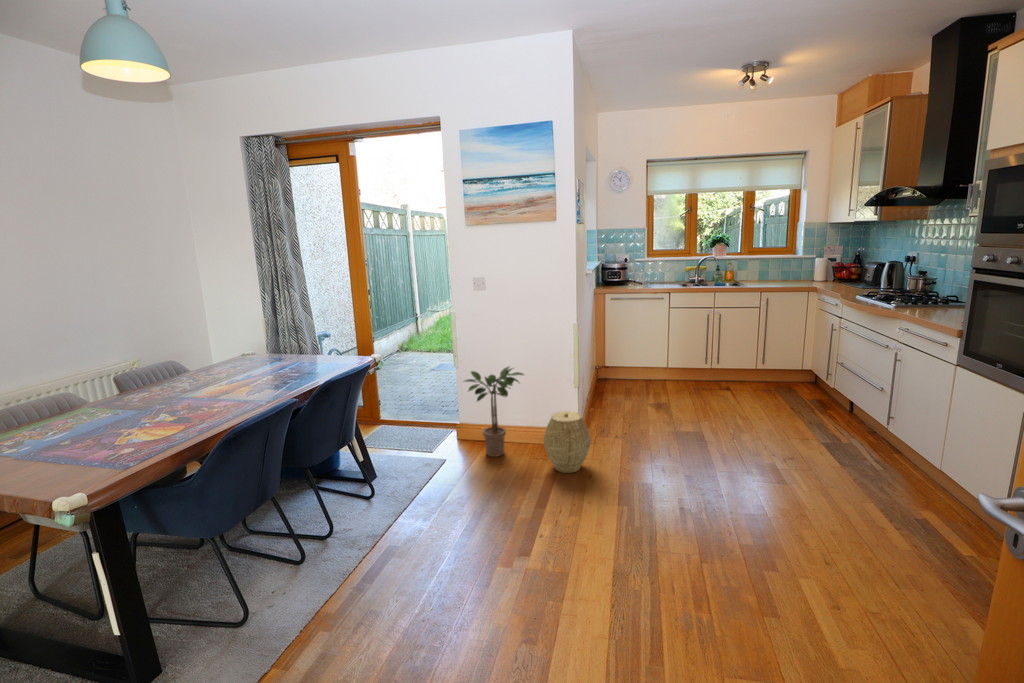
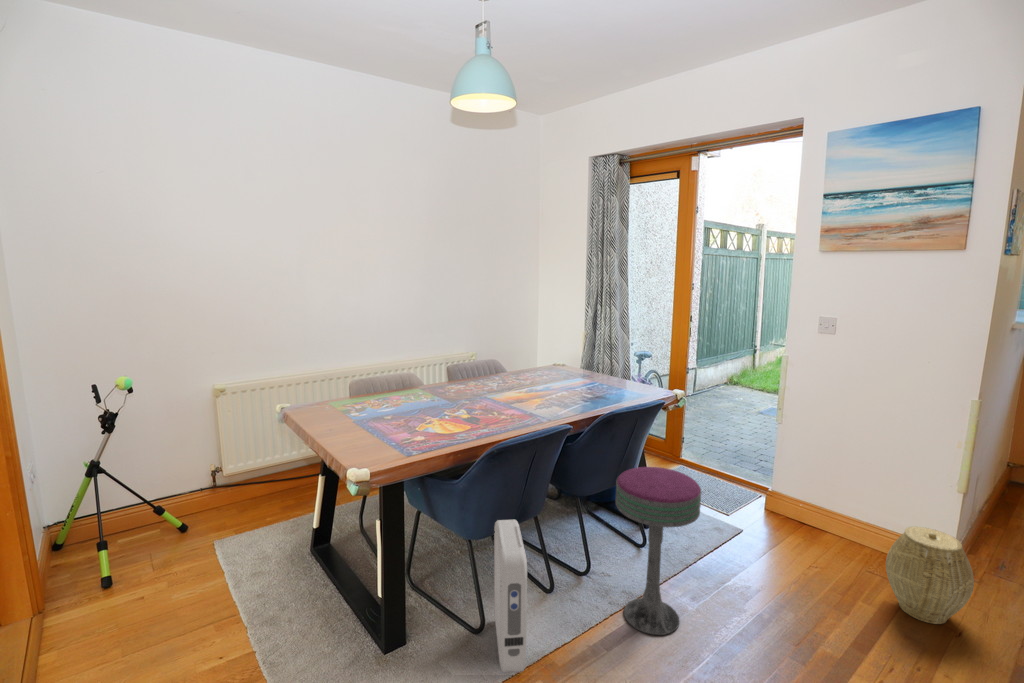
potted plant: present [465,367,523,457] -> none [778,435,873,554]
bar stool: none [354,415,429,557] -> present [615,467,701,635]
air purifier: none [241,501,308,645] -> present [494,520,527,673]

